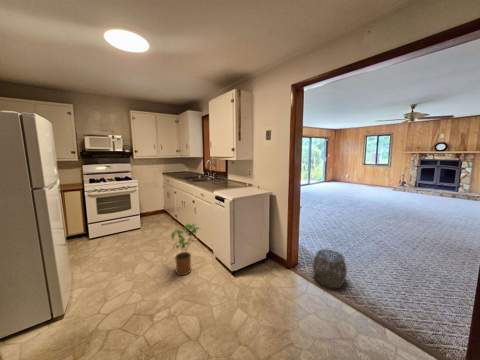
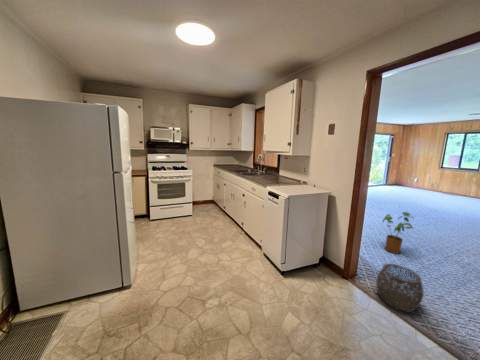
house plant: present [171,224,199,275] -> present [383,212,413,254]

